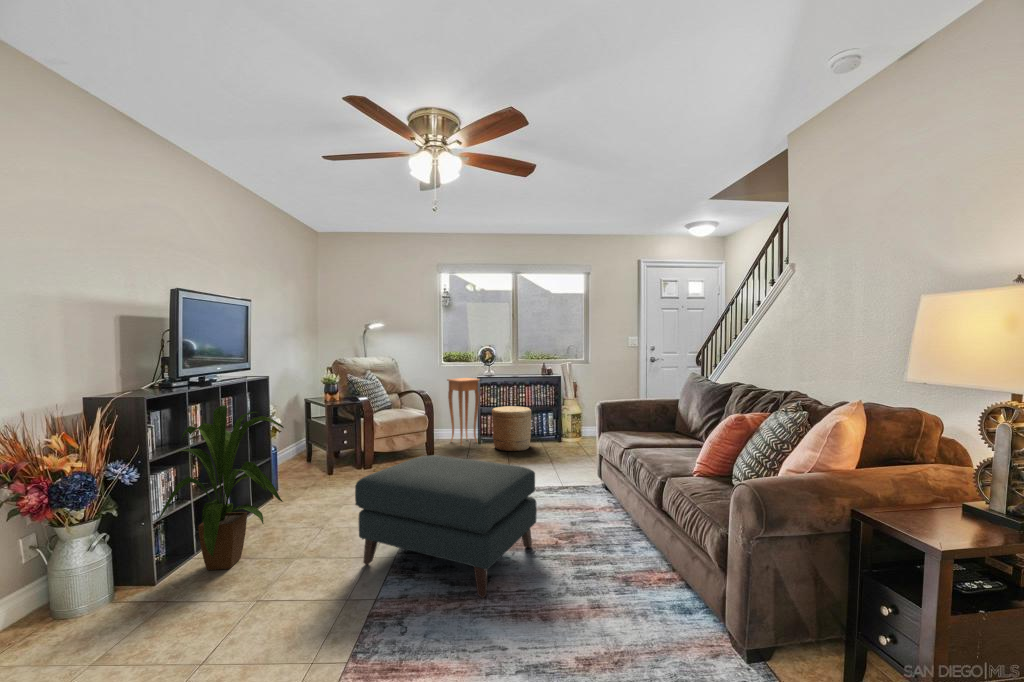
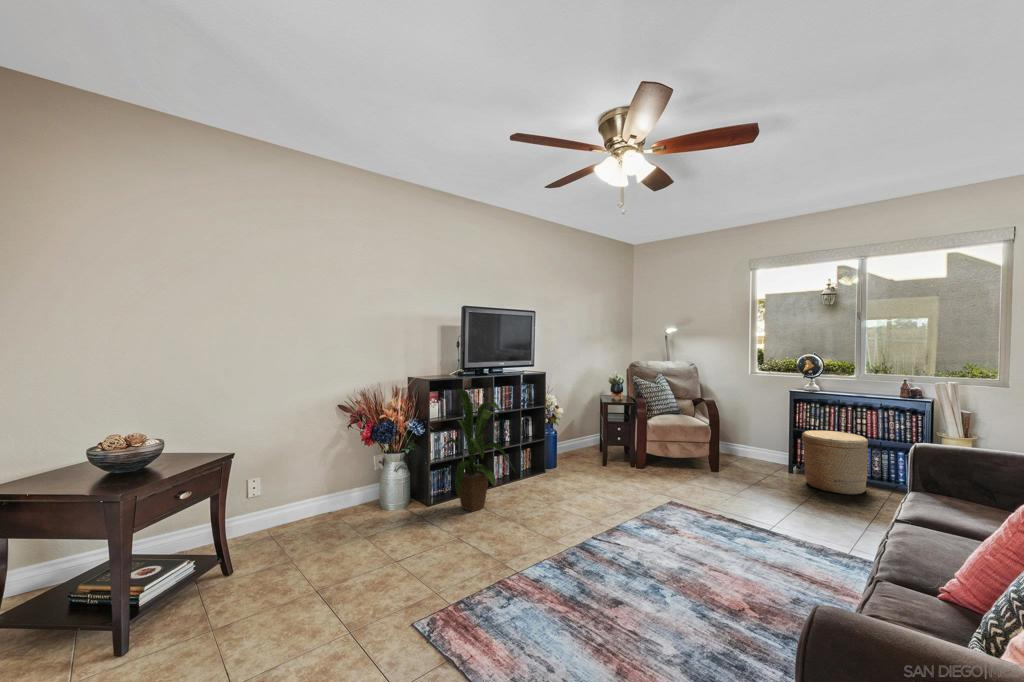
side table: present [447,378,480,445] -> none [752,389,796,471]
ottoman: present [355,455,537,598] -> none [535,461,710,619]

